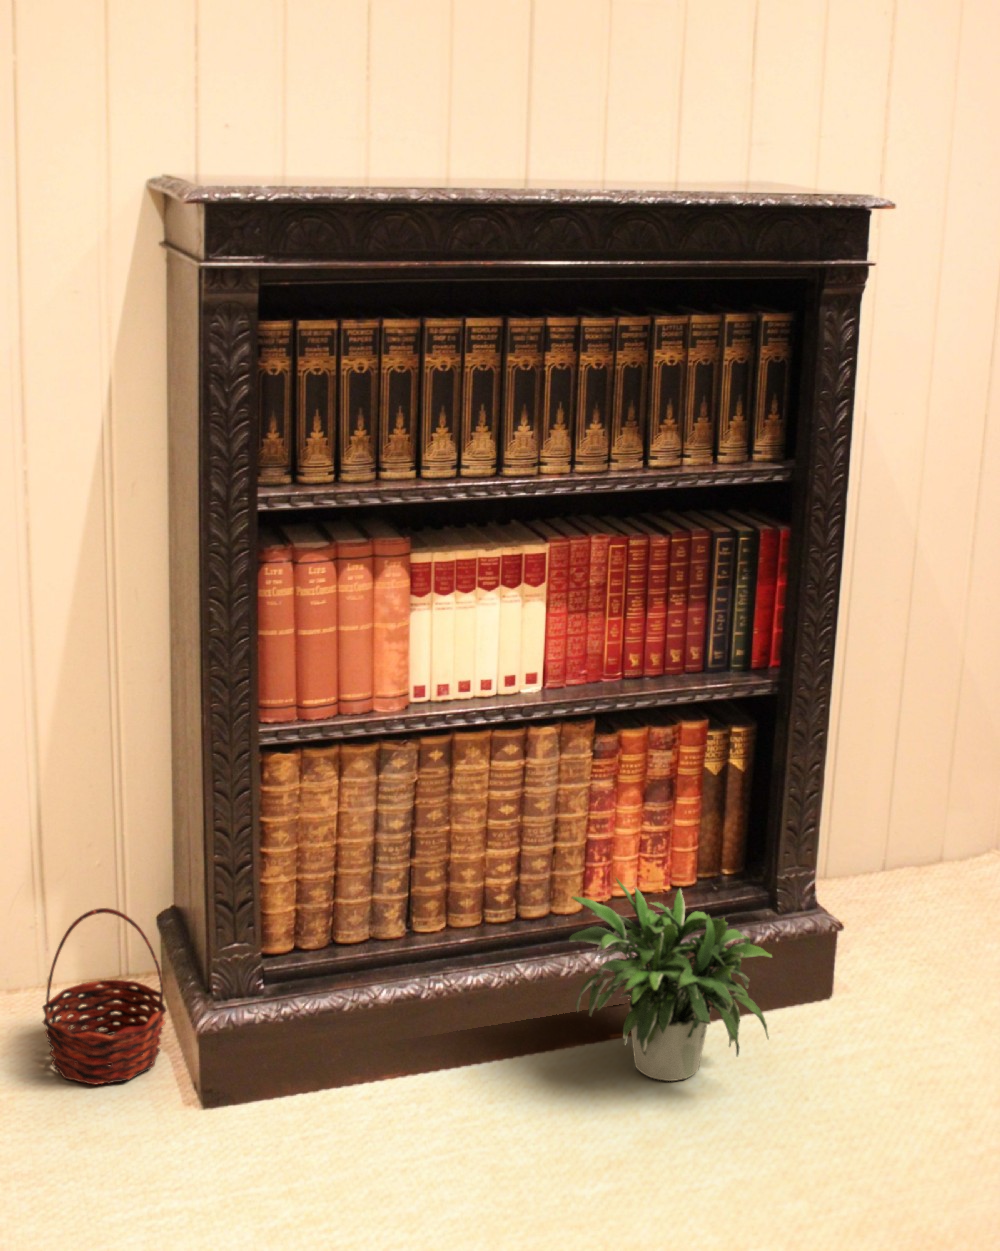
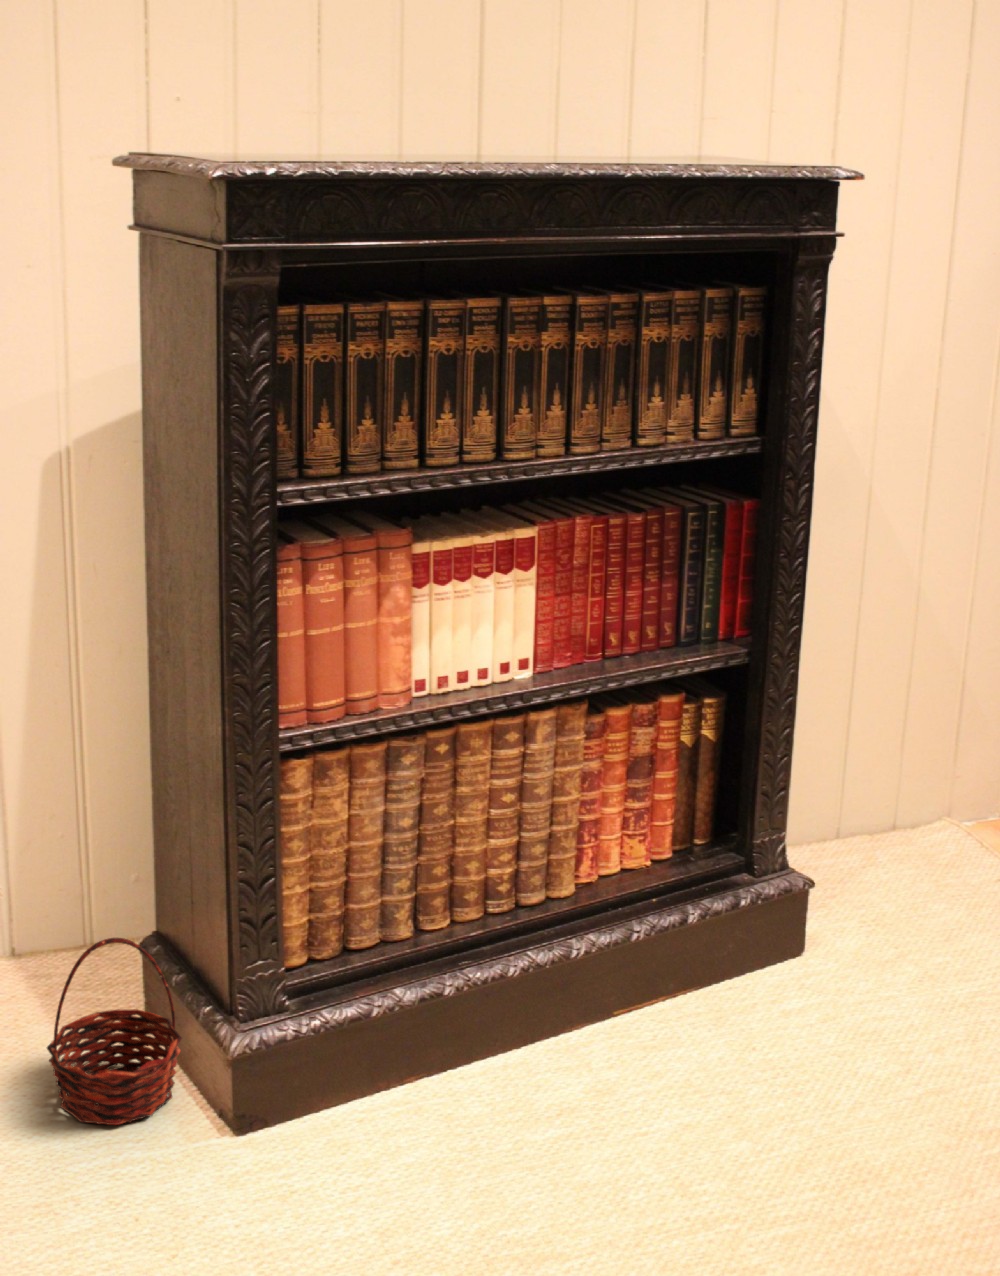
potted plant: present [569,878,772,1081] -> none [525,857,791,1053]

